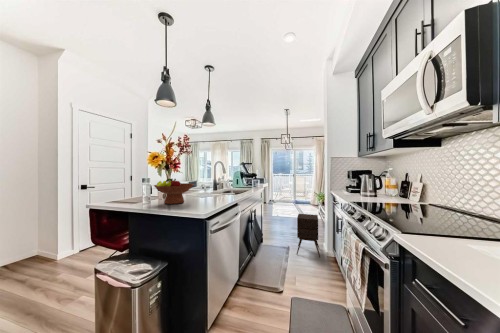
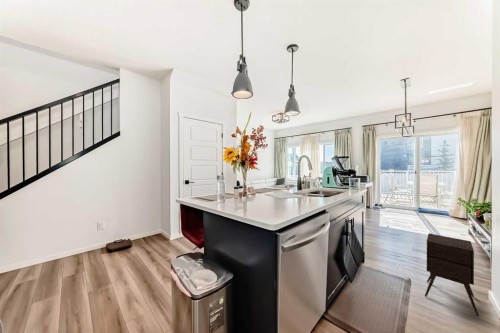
fruit bowl: present [154,179,194,204] -> none [226,177,268,206]

